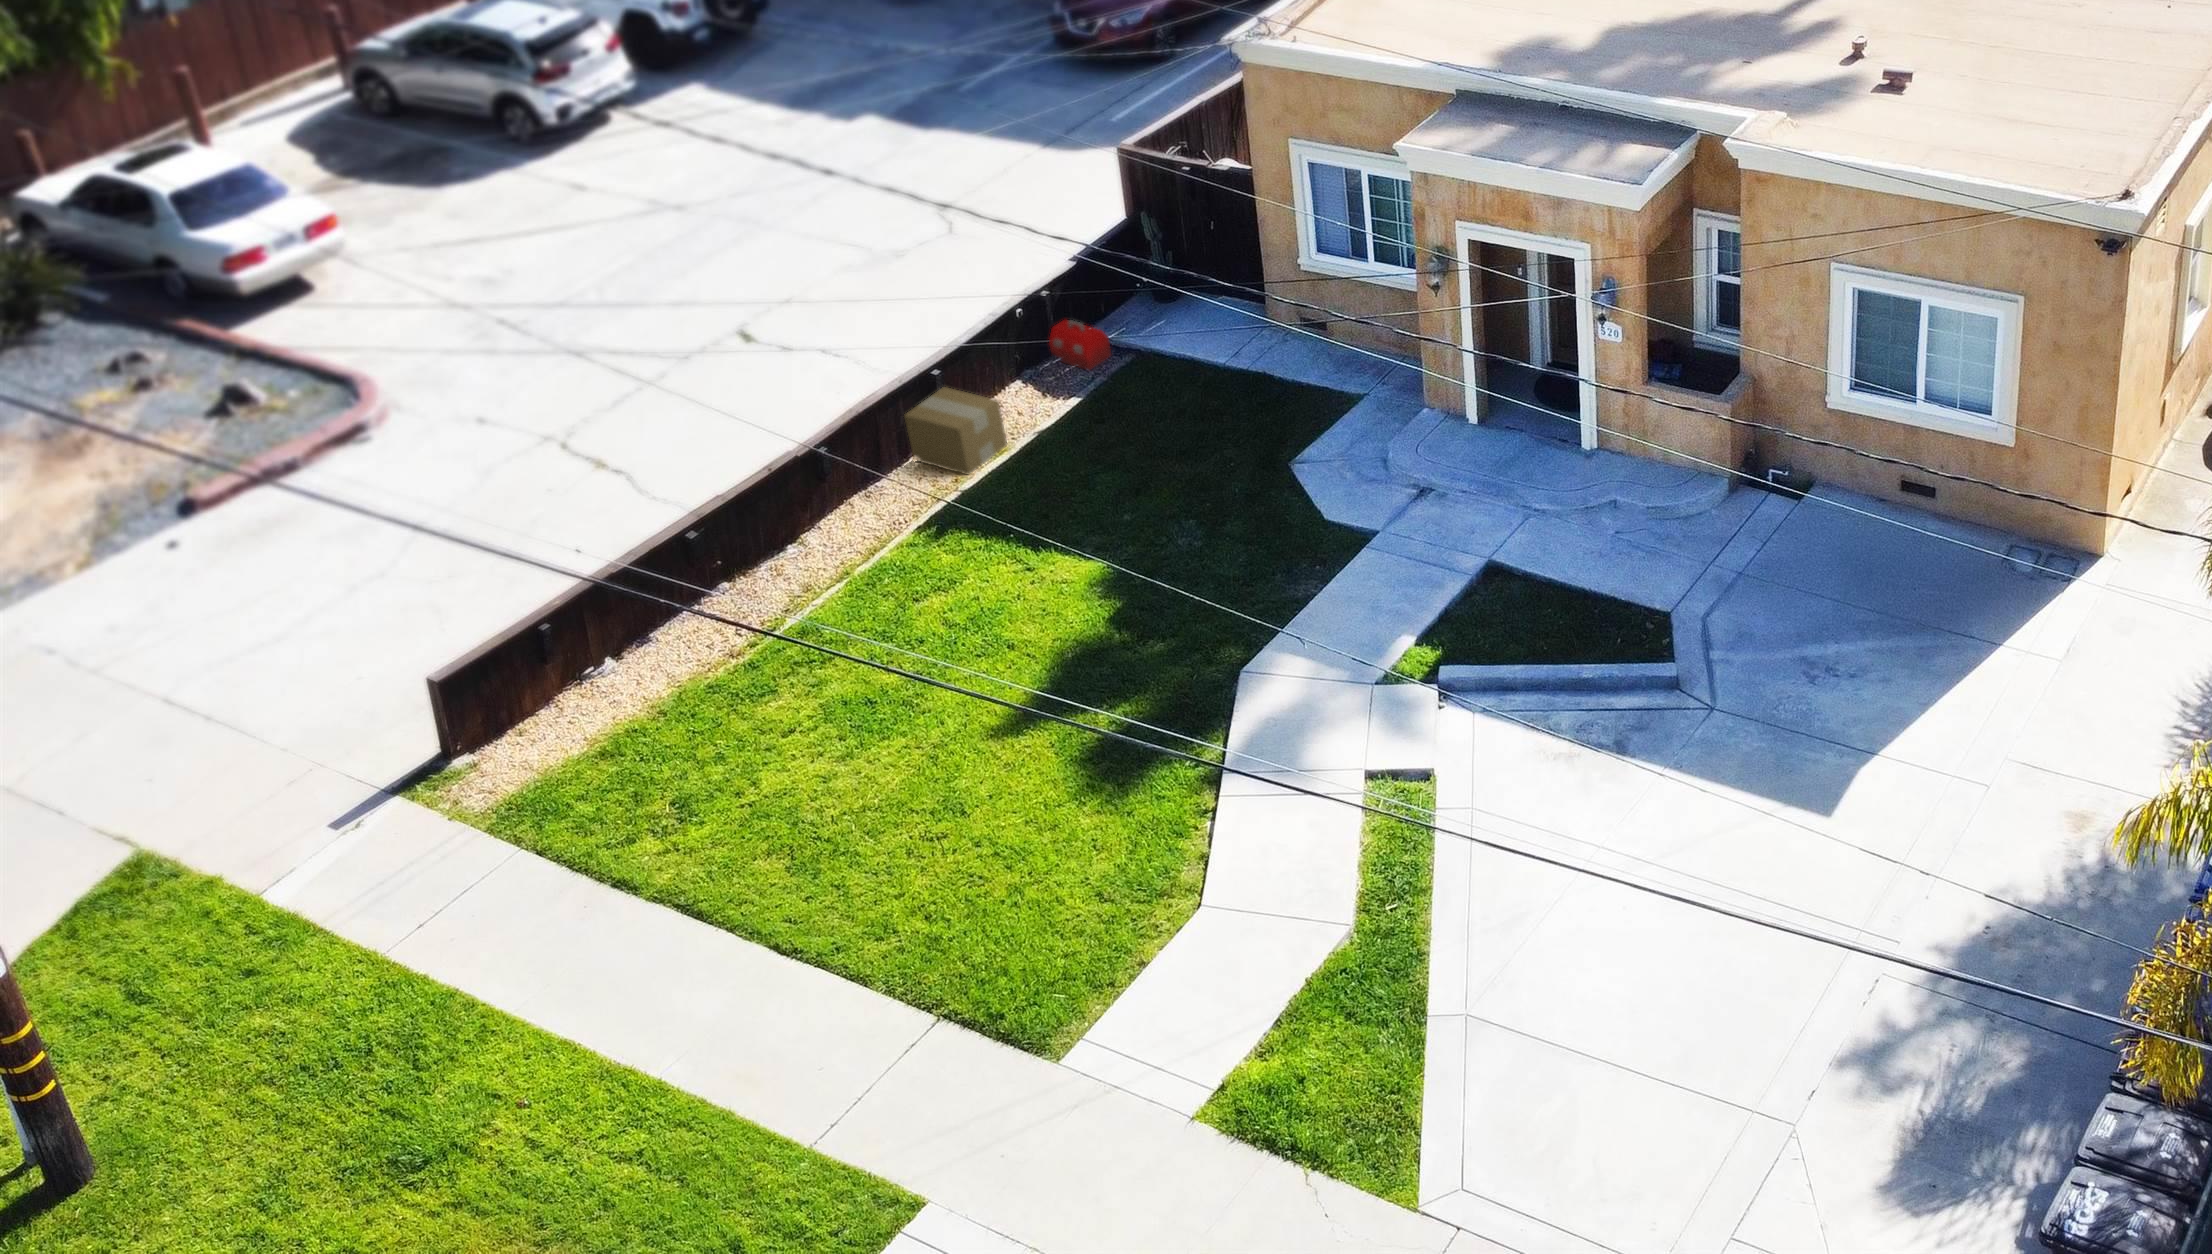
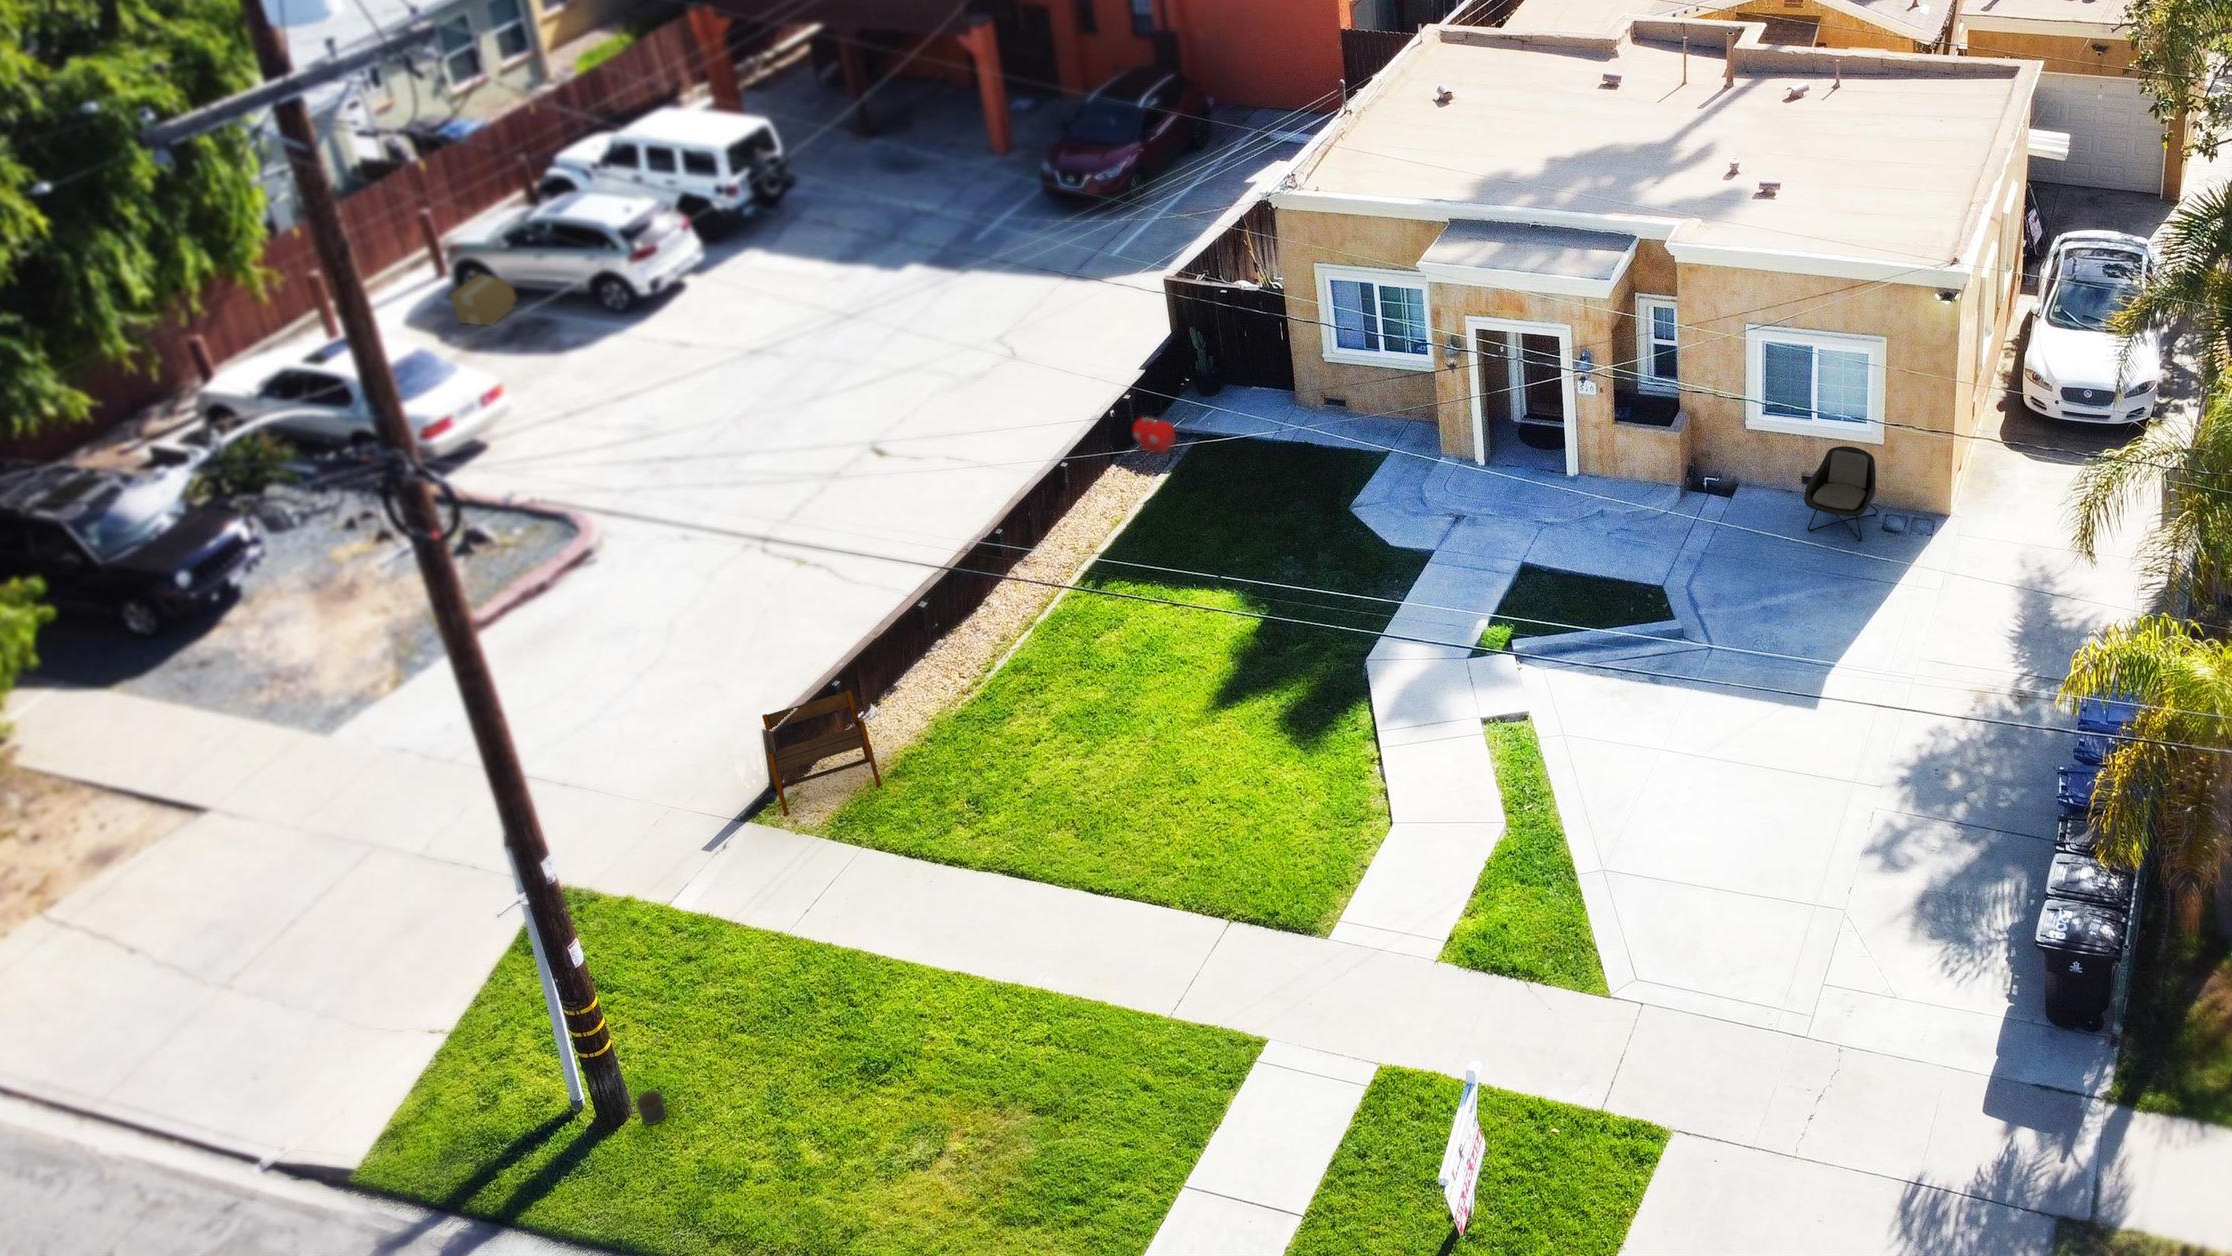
cardboard box: present [905,387,1007,475] -> present [451,275,516,326]
lounge chair: none [1895,441,2004,577] -> present [1804,446,1878,541]
bench: none [424,634,579,793] -> present [762,690,881,816]
planter: none [74,1156,122,1204] -> present [636,1090,667,1125]

